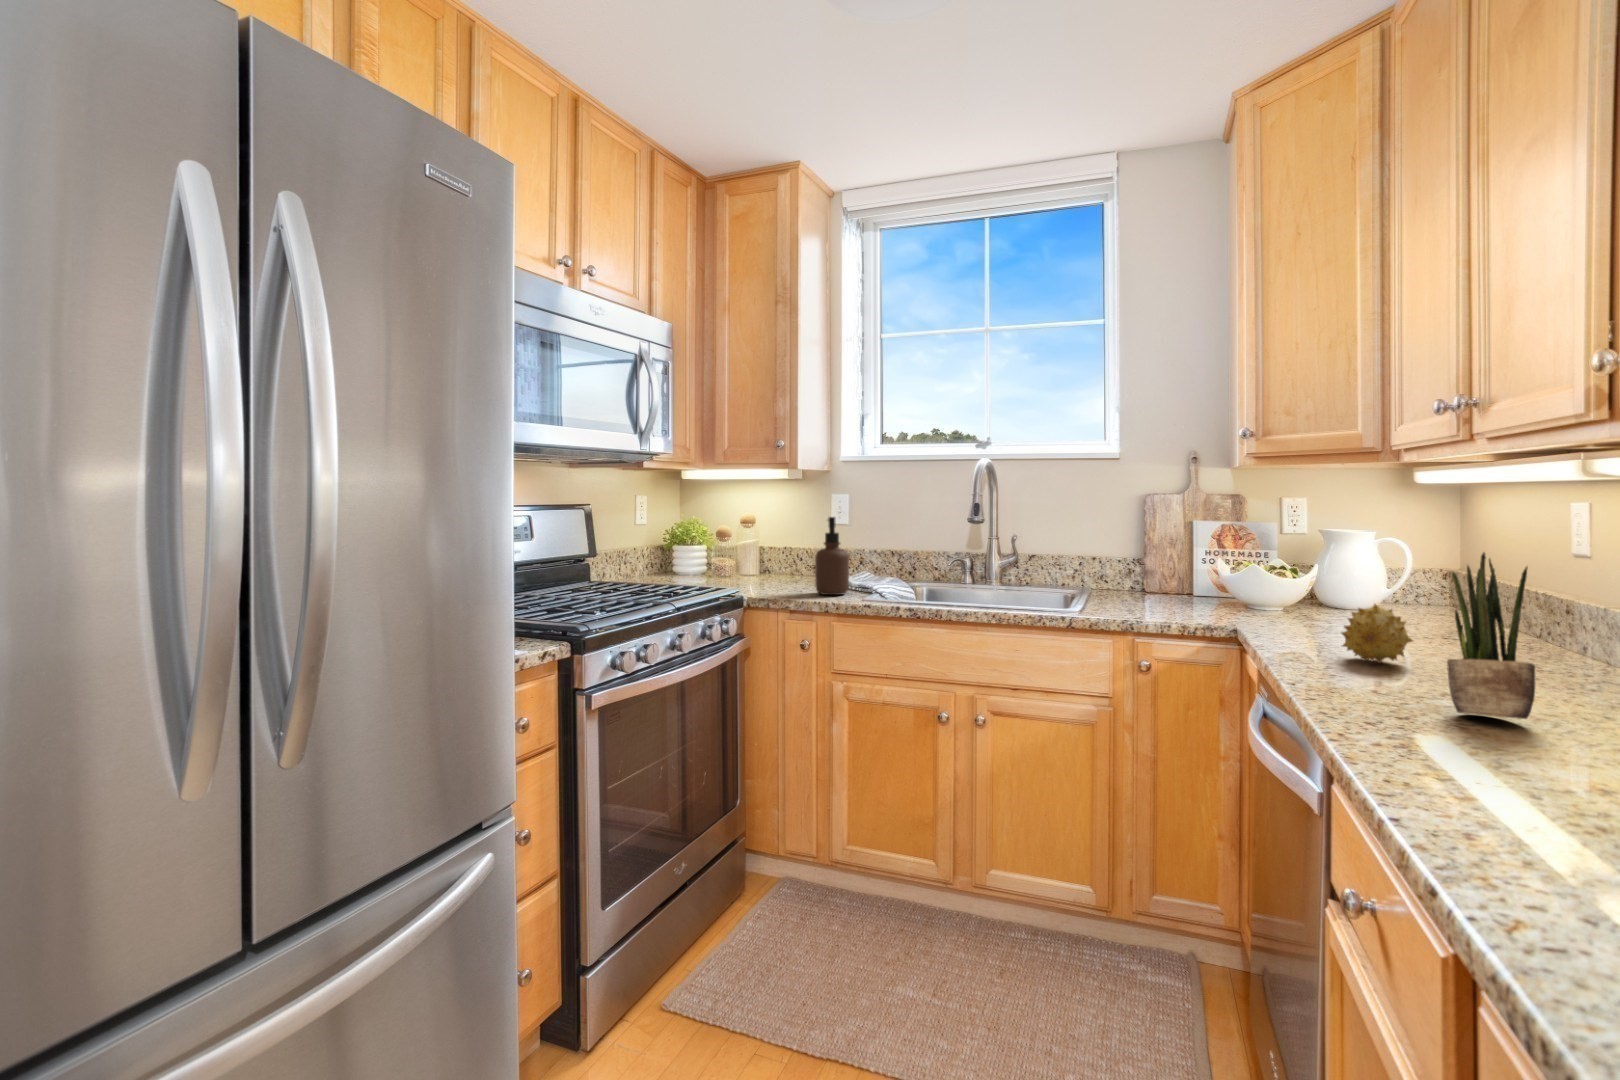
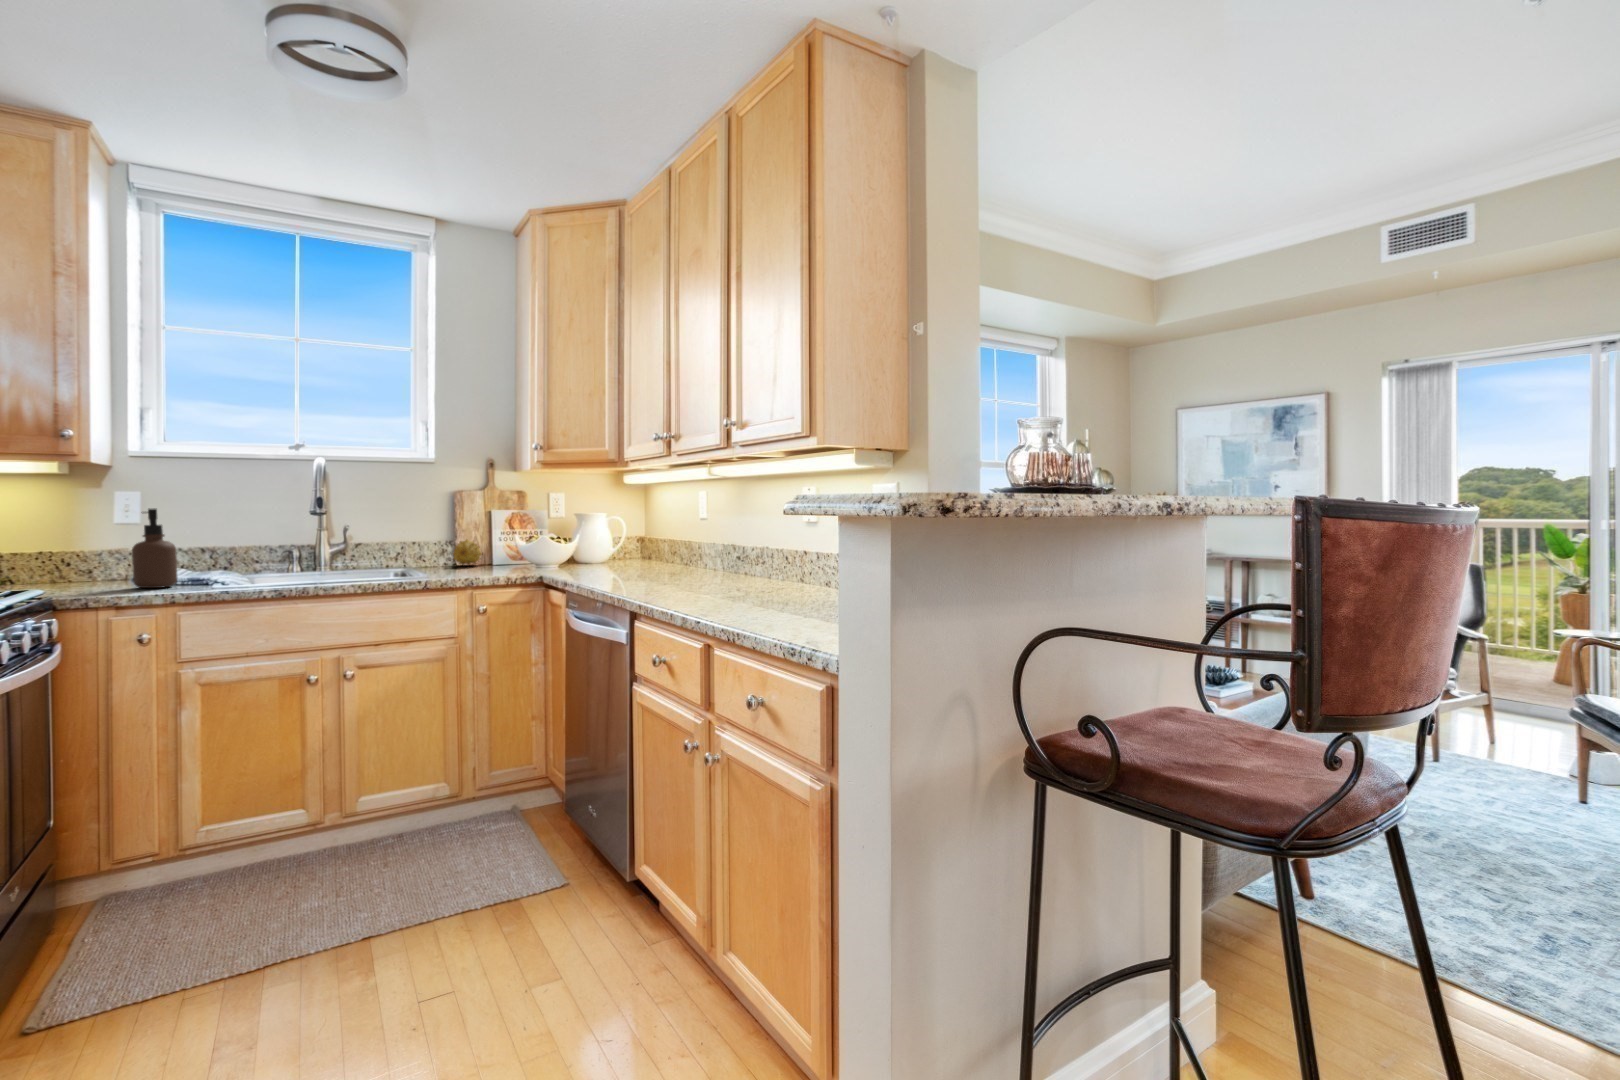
potted plant: present [1447,553,1535,719] -> none [665,509,699,589]
fruit: present [1341,604,1413,664] -> present [453,539,482,565]

